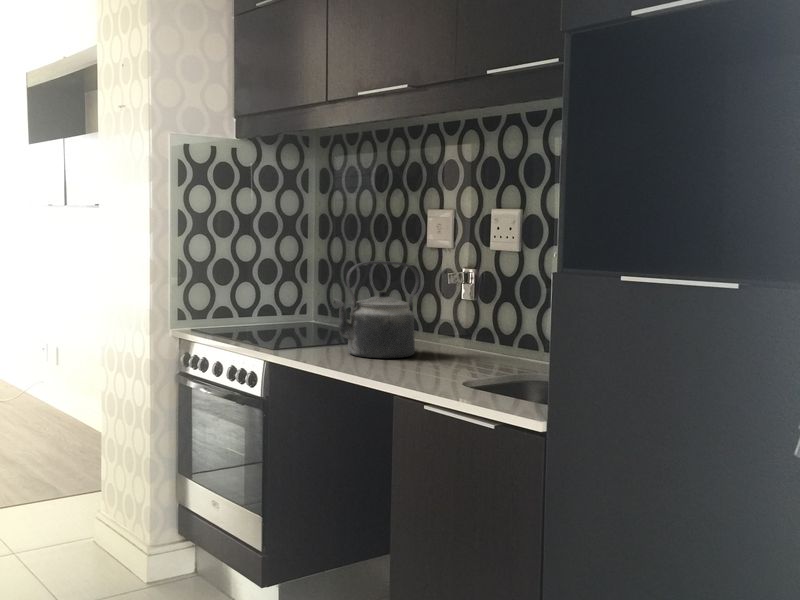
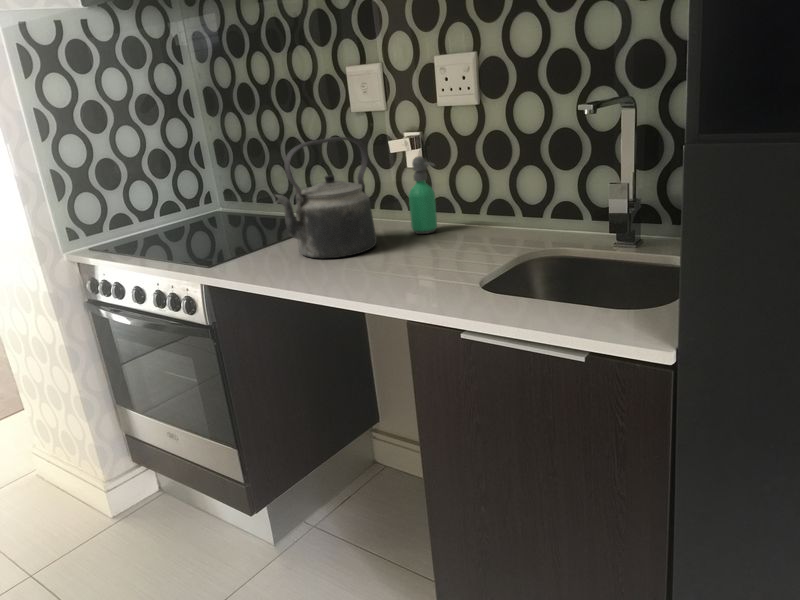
soap dispenser: none [451,289,476,356] -> present [409,156,437,234]

